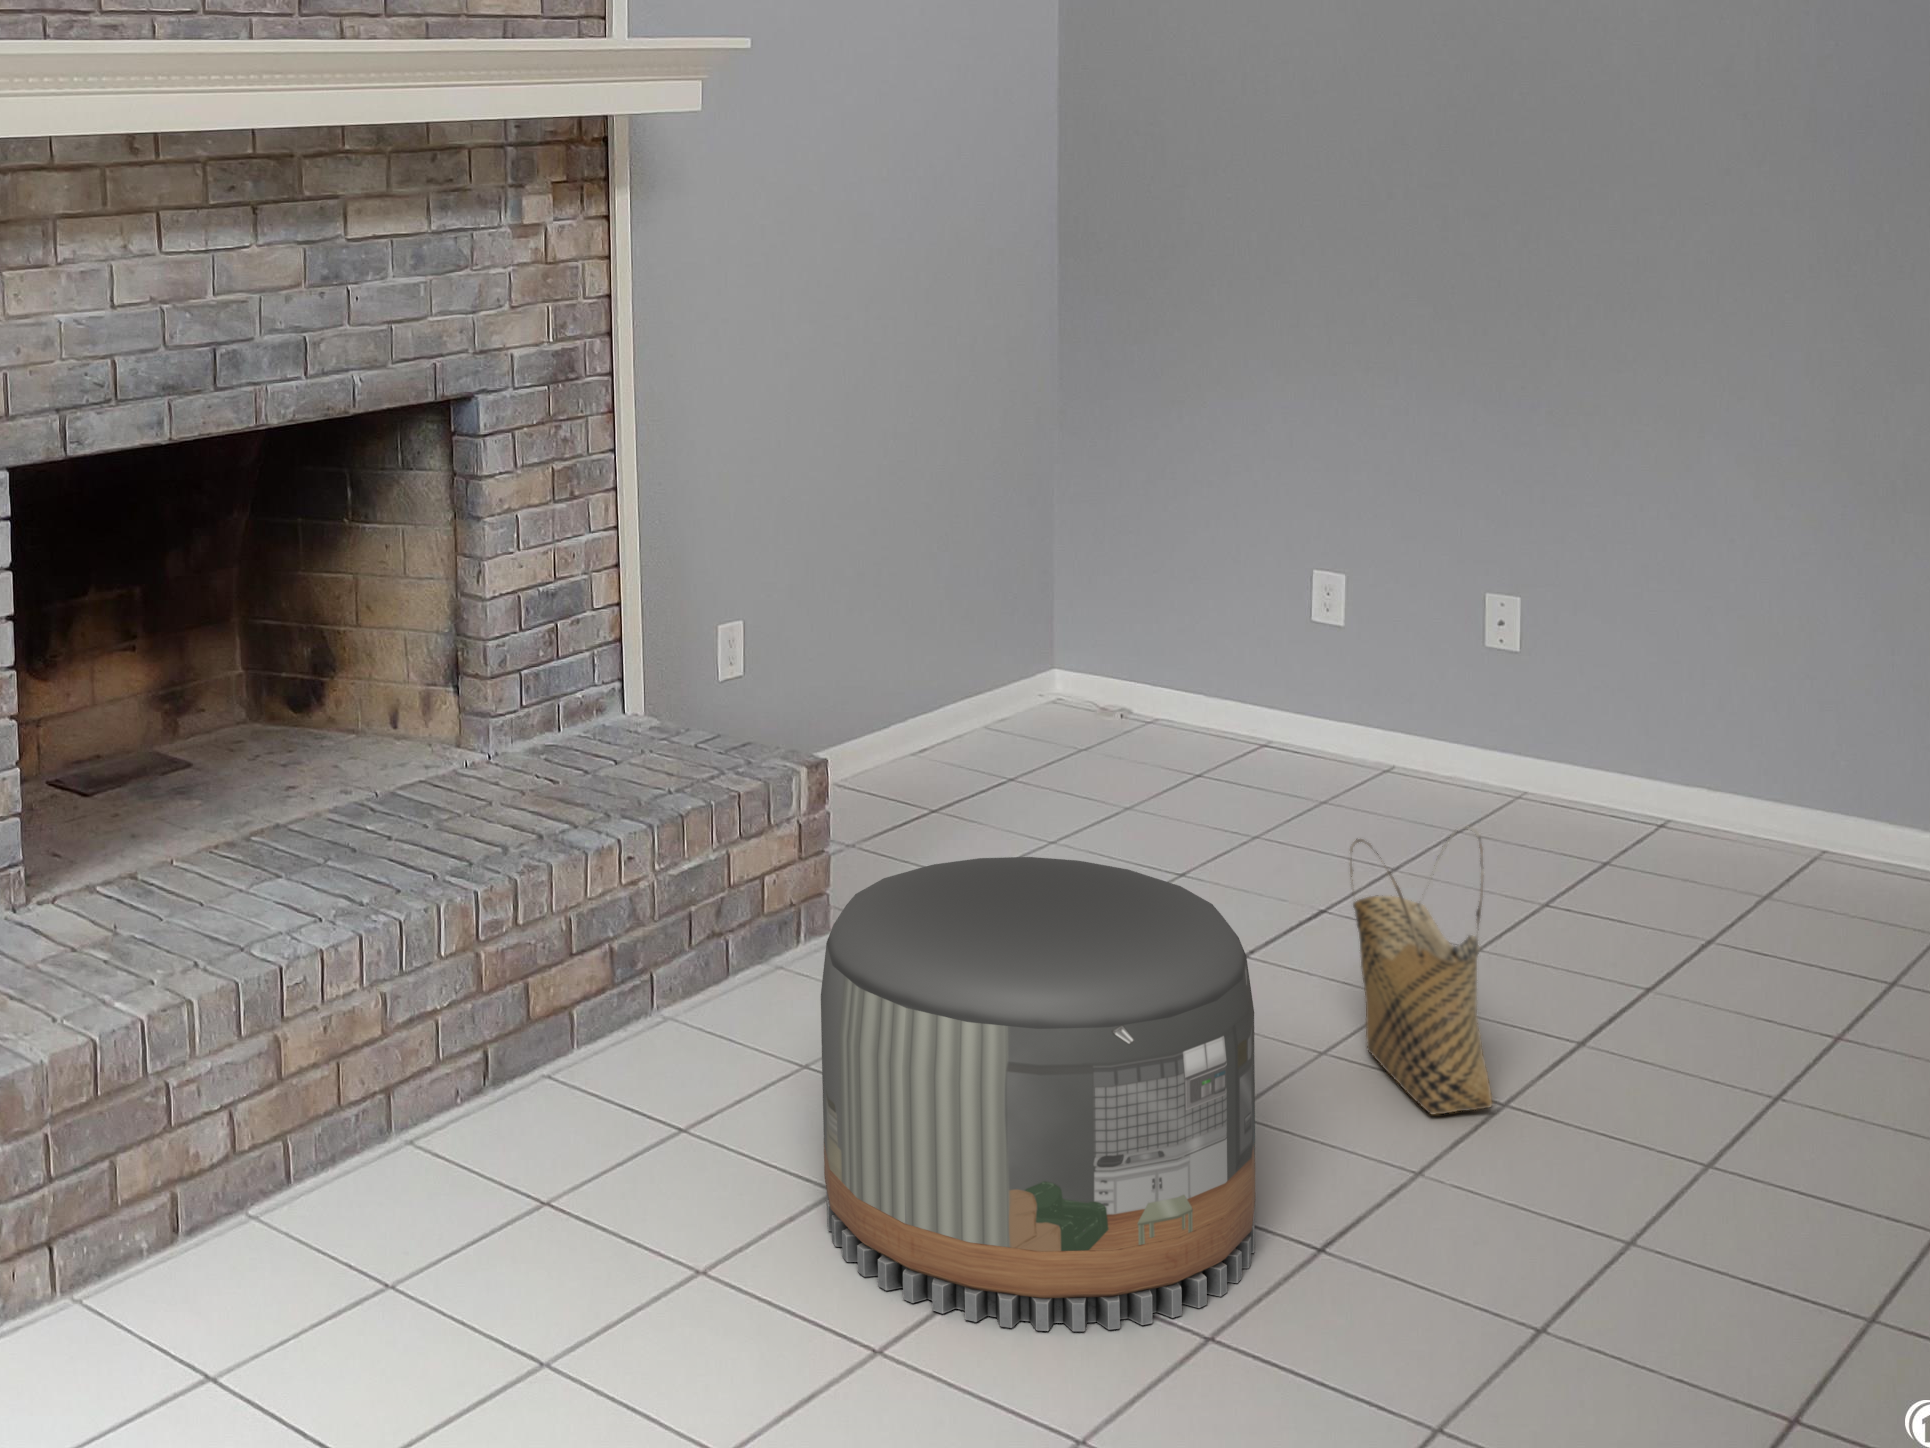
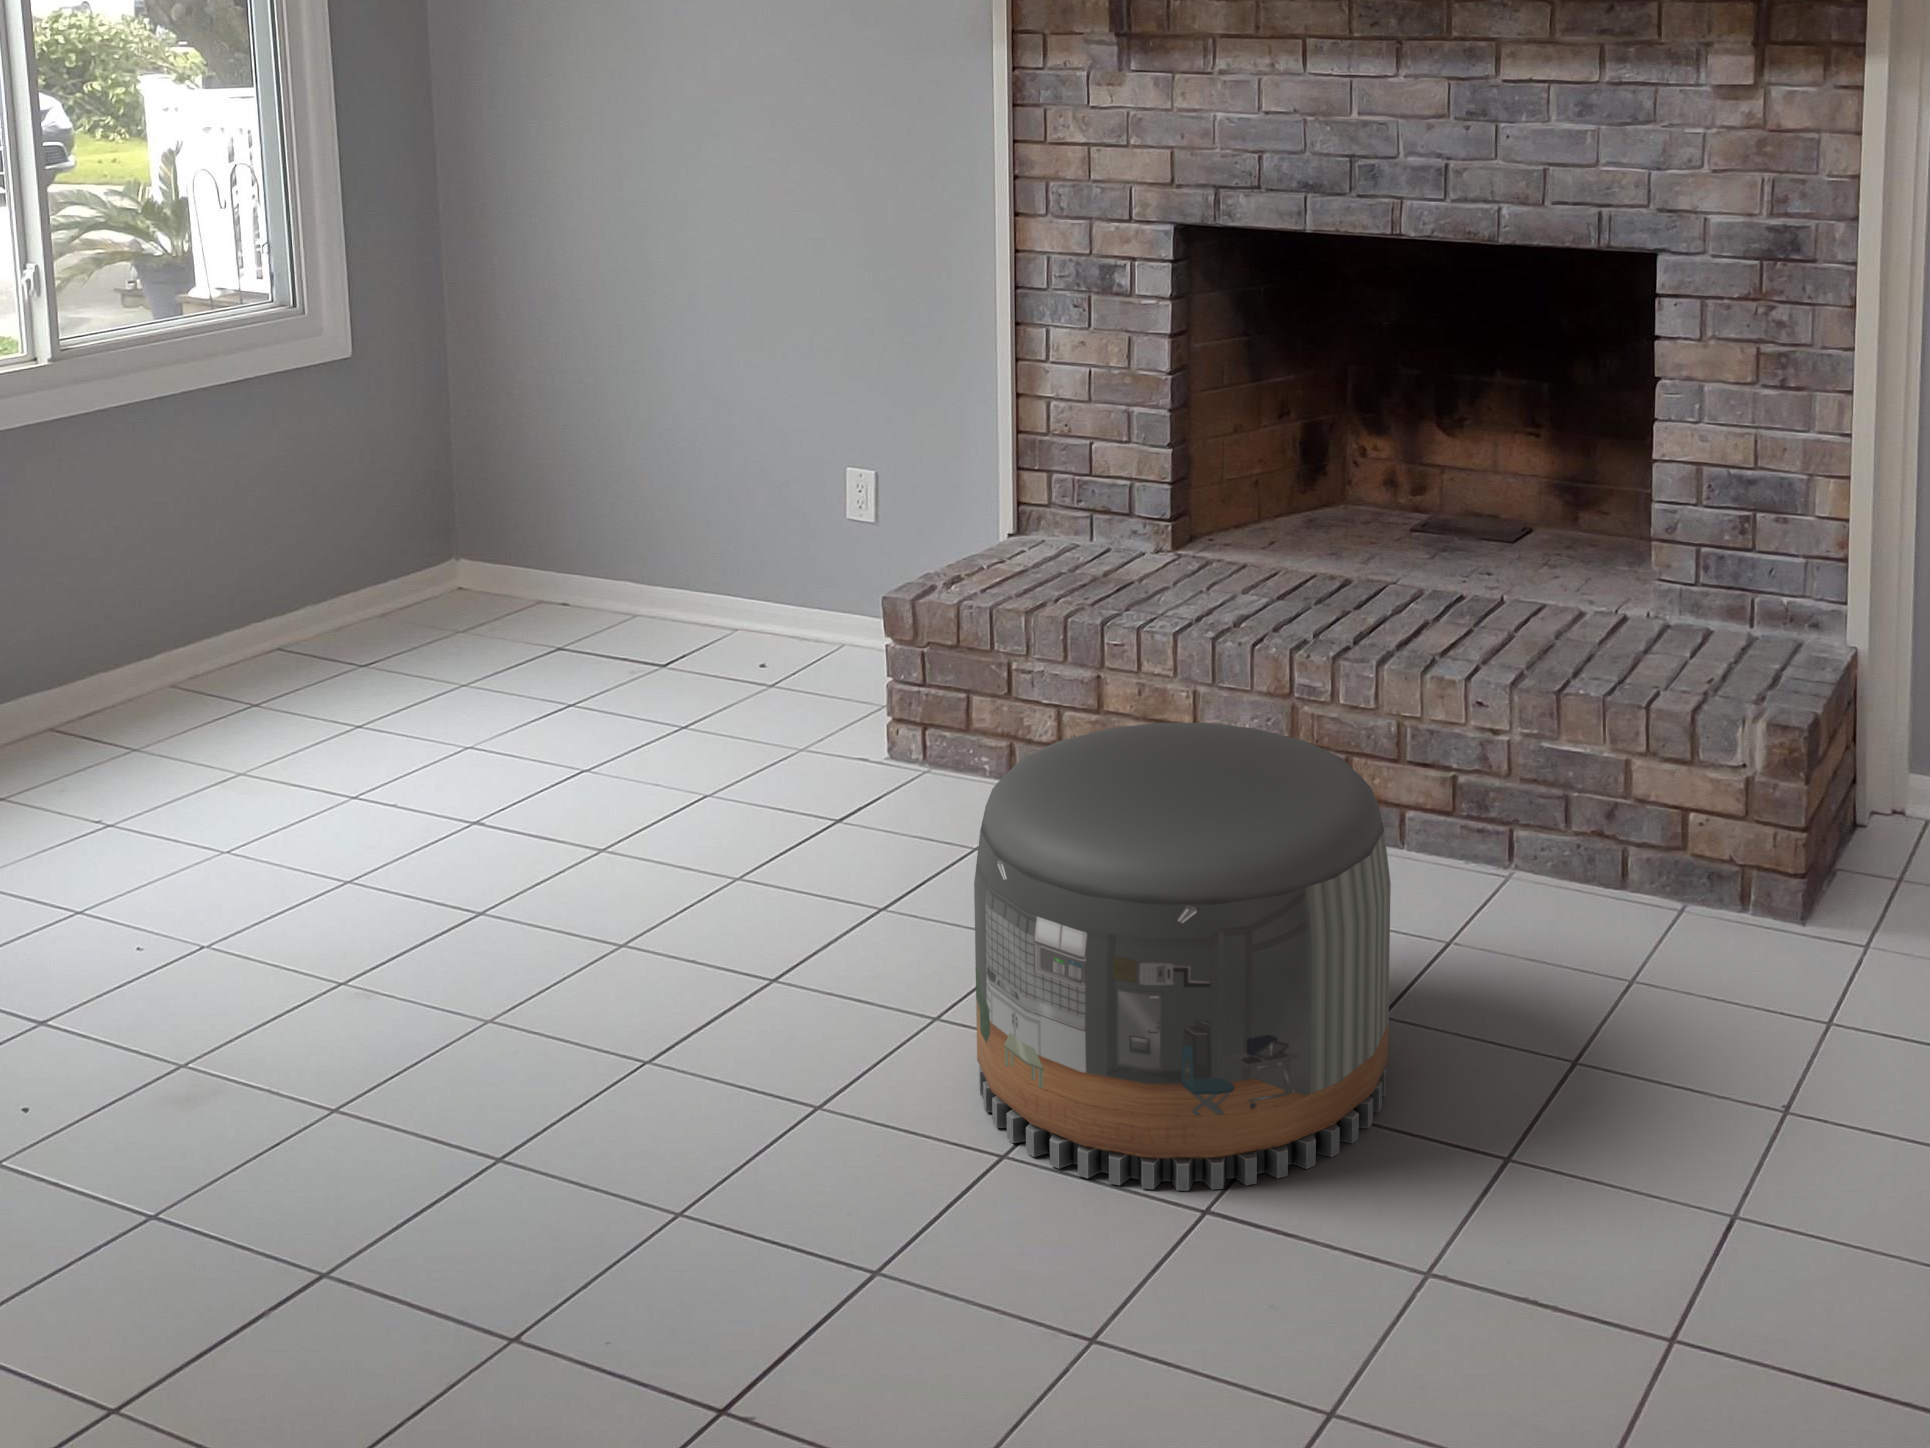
woven basket: present [1350,827,1492,1114] -> none [1581,948,1803,1329]

